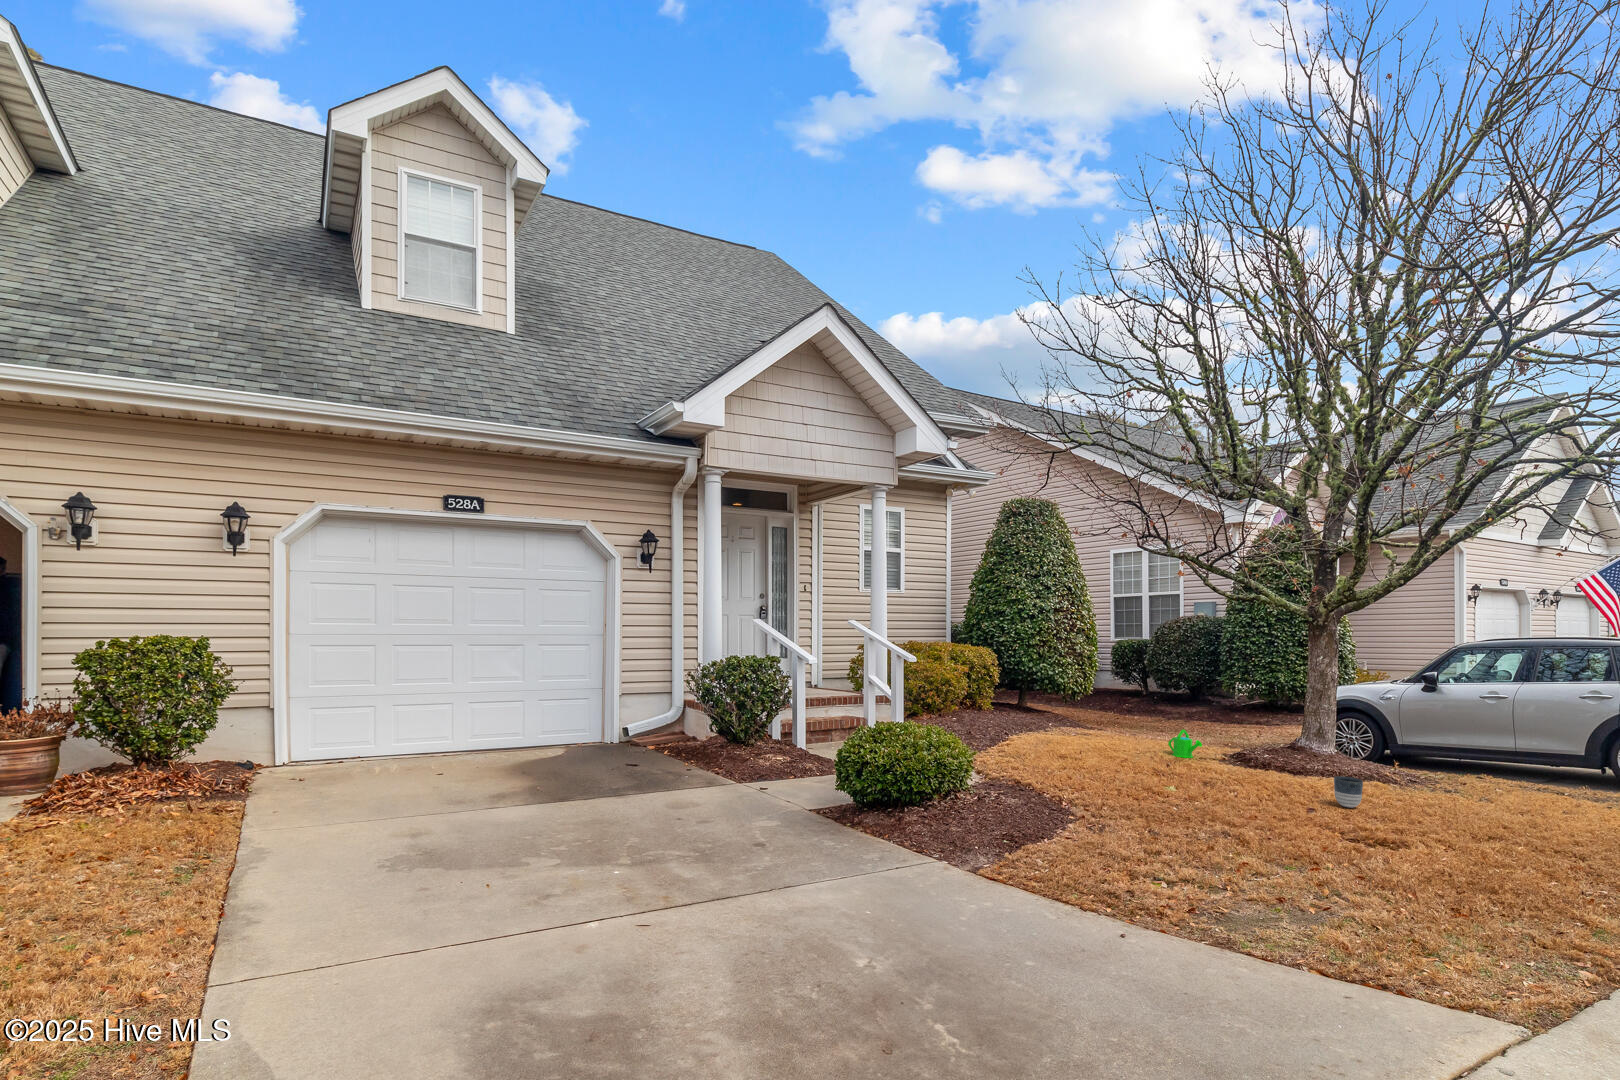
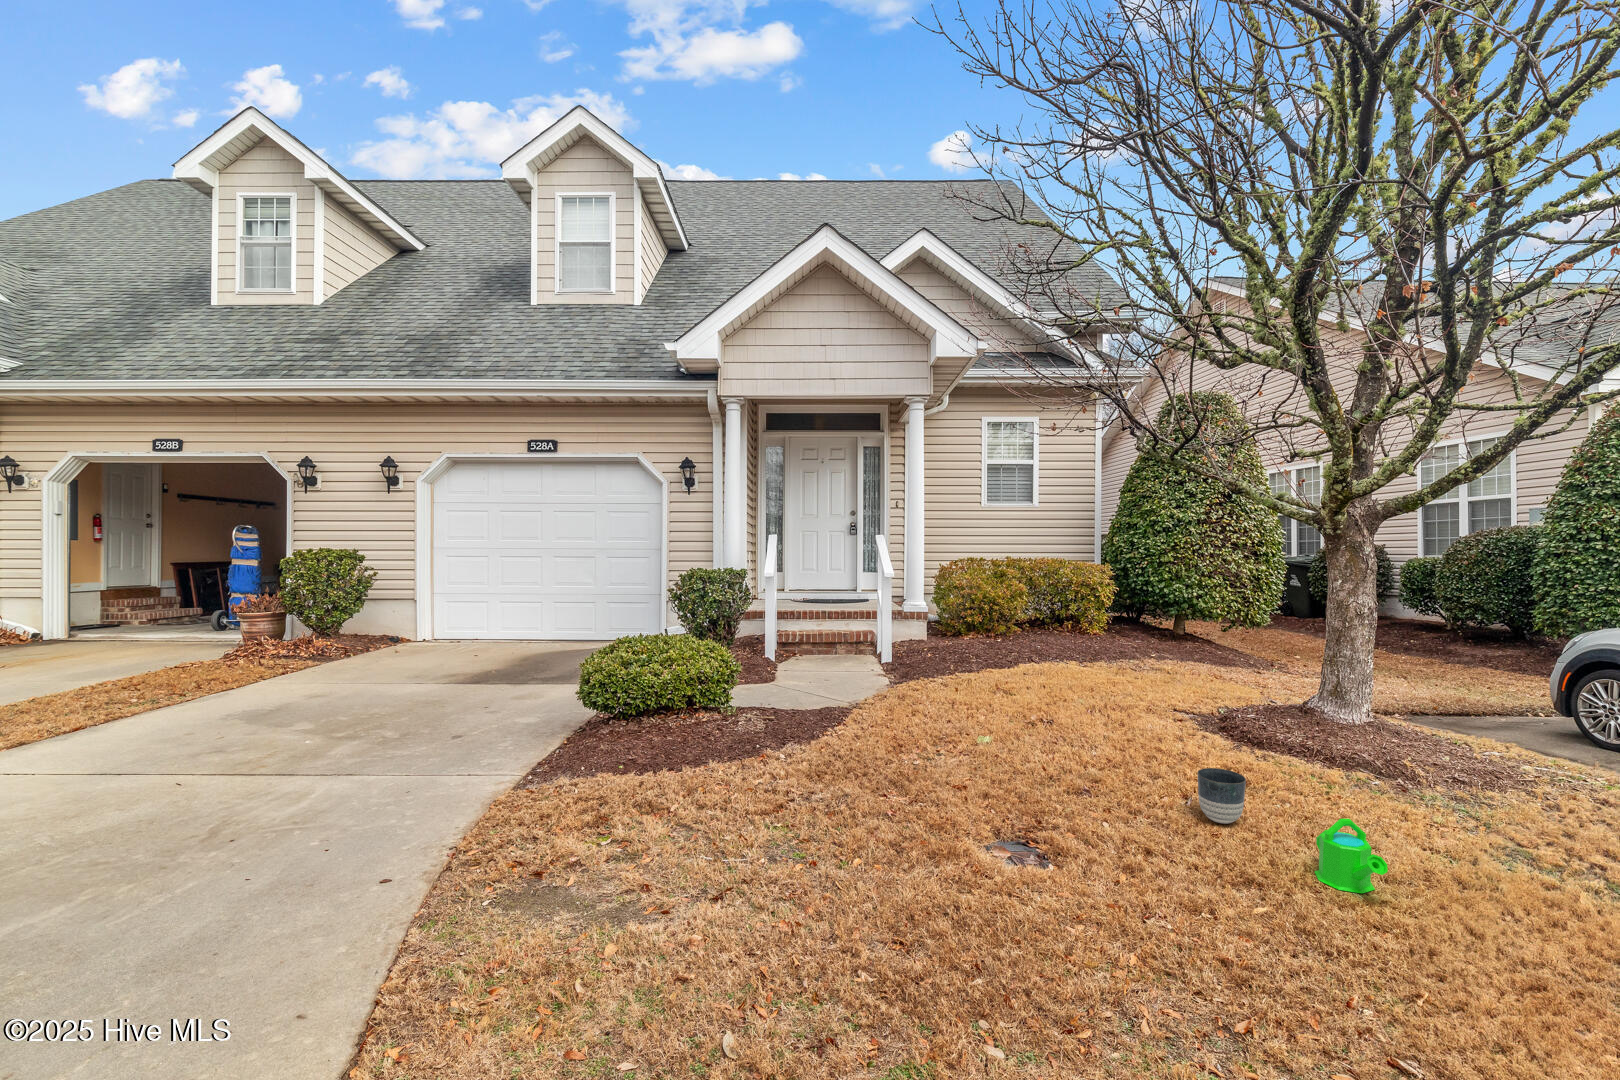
watering can: present [1168,730,1202,758] -> present [1315,819,1388,894]

